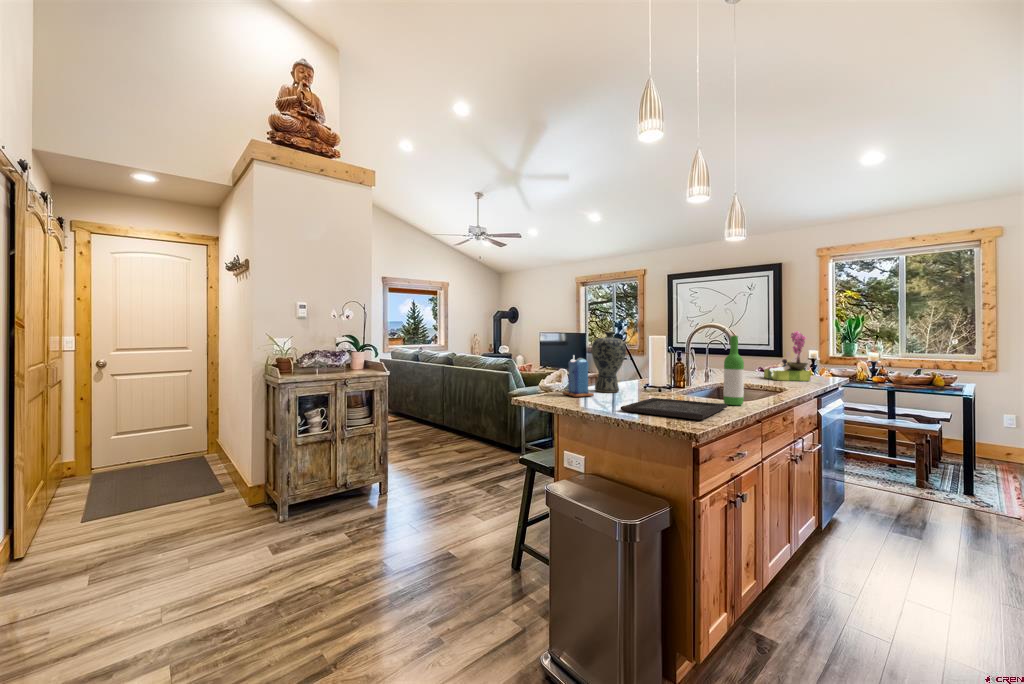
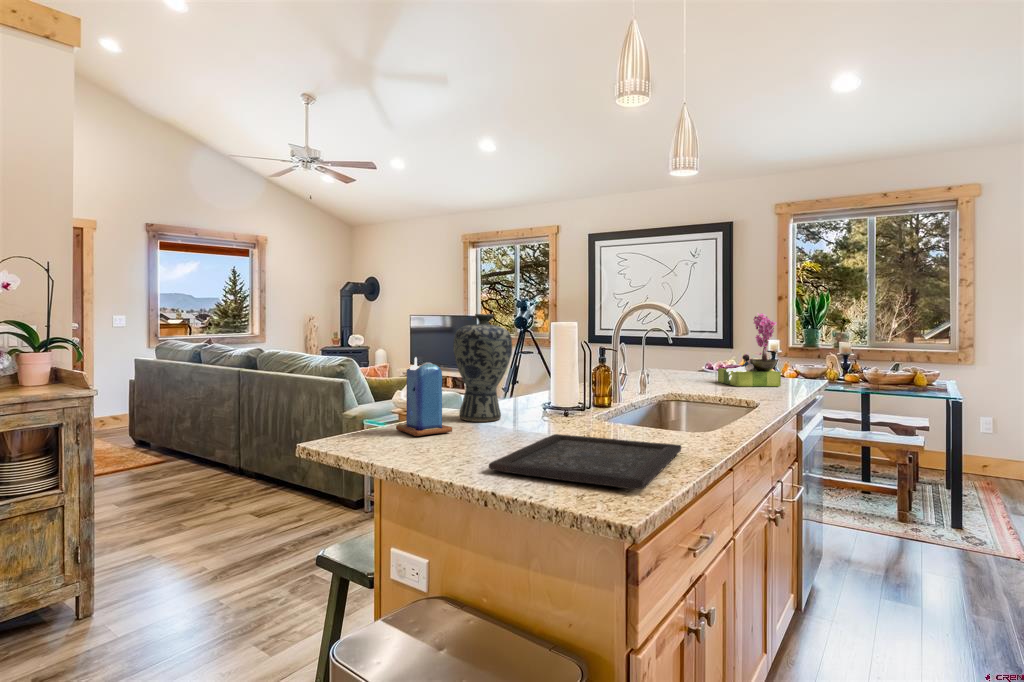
wine bottle: present [724,336,744,405] -> none [673,321,706,443]

